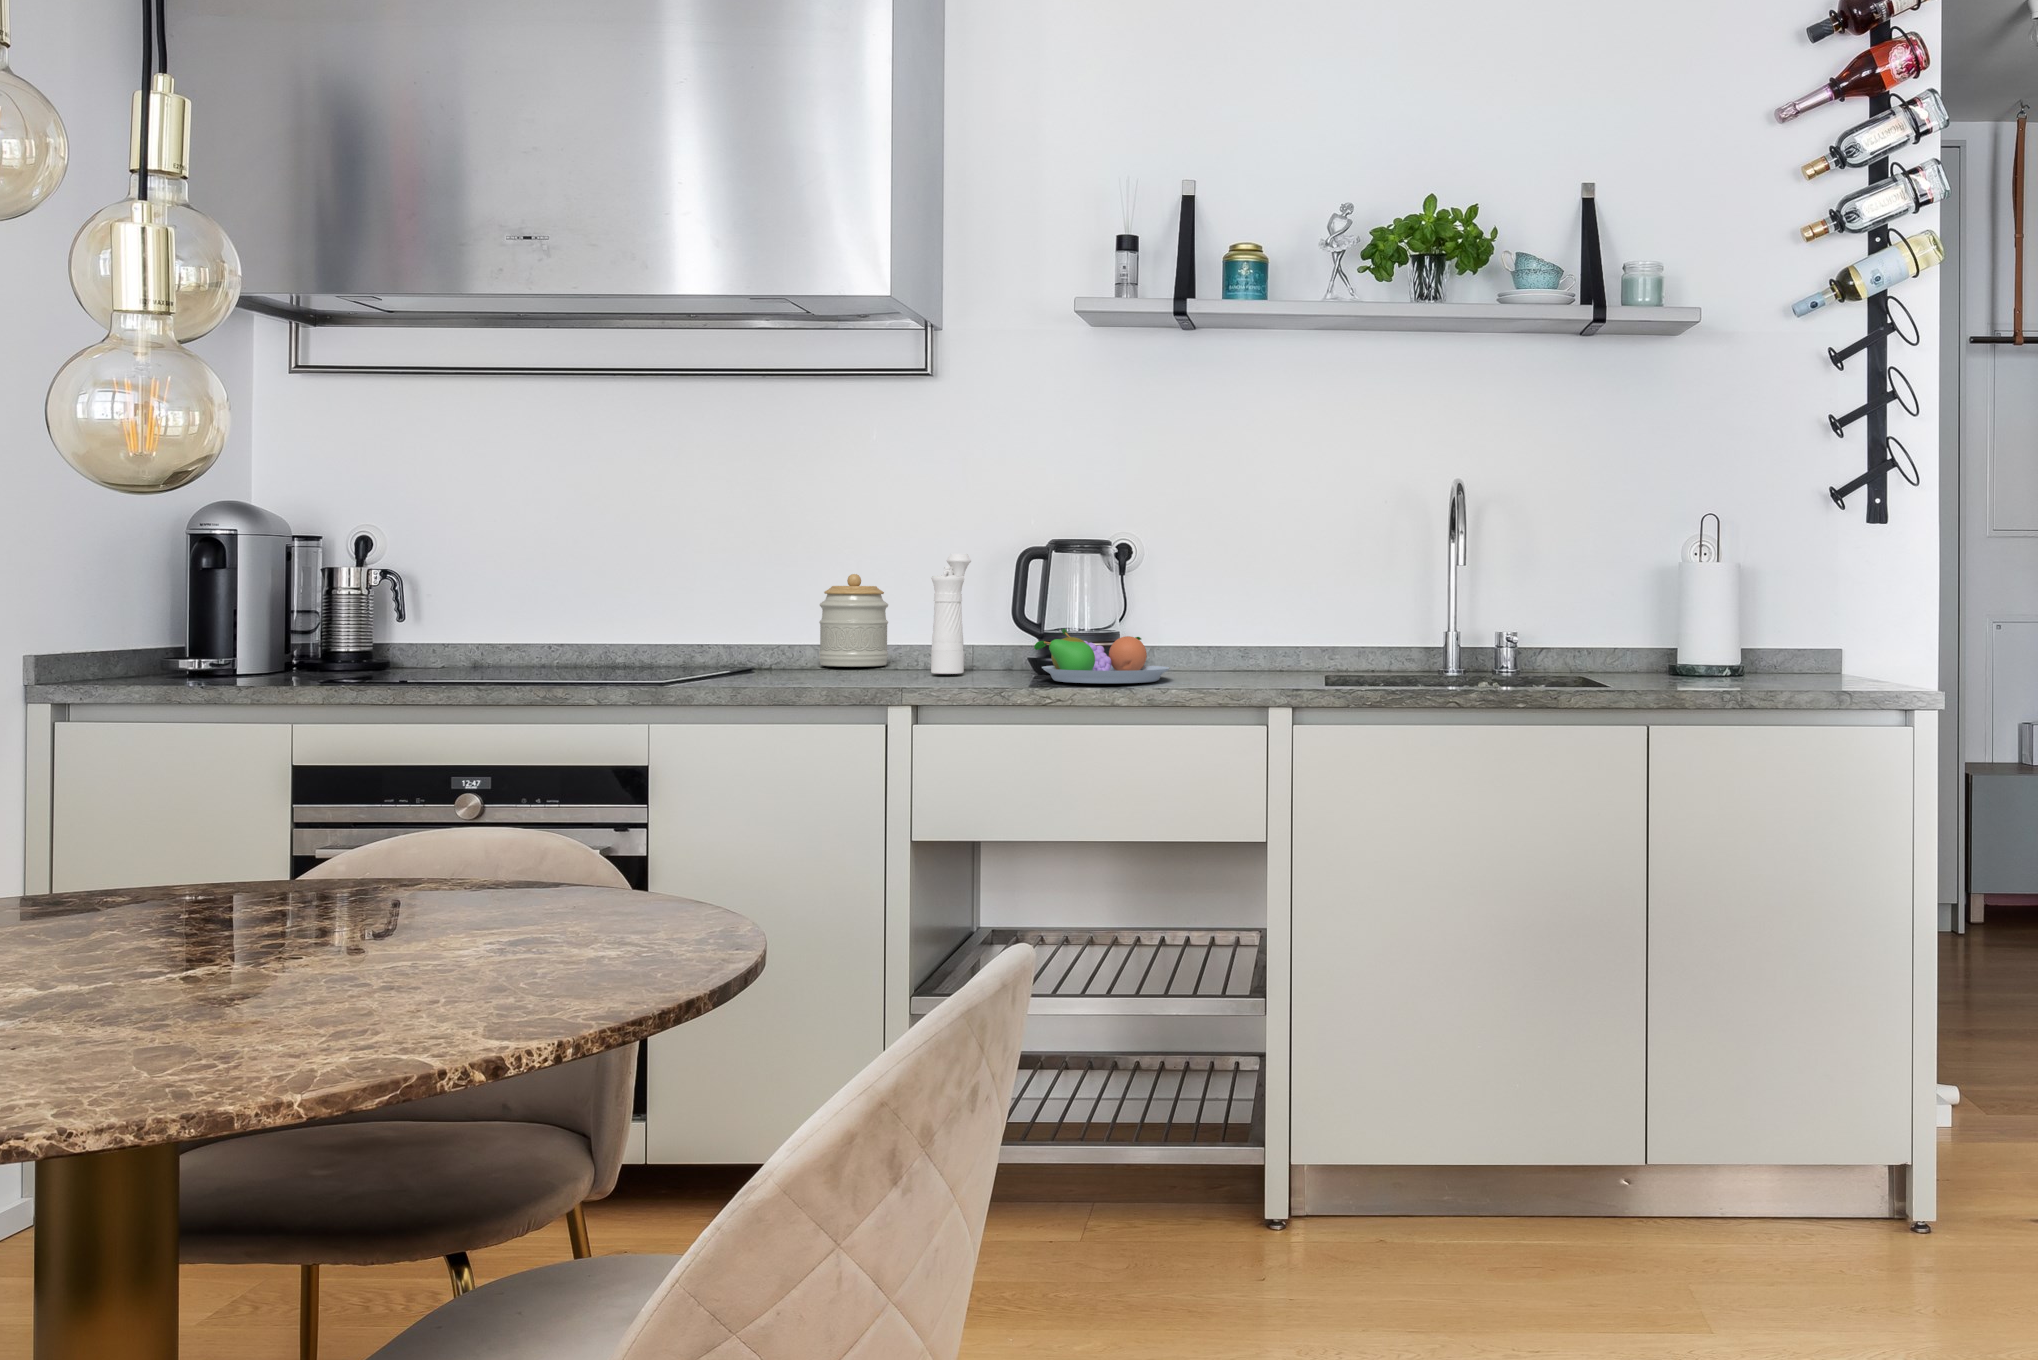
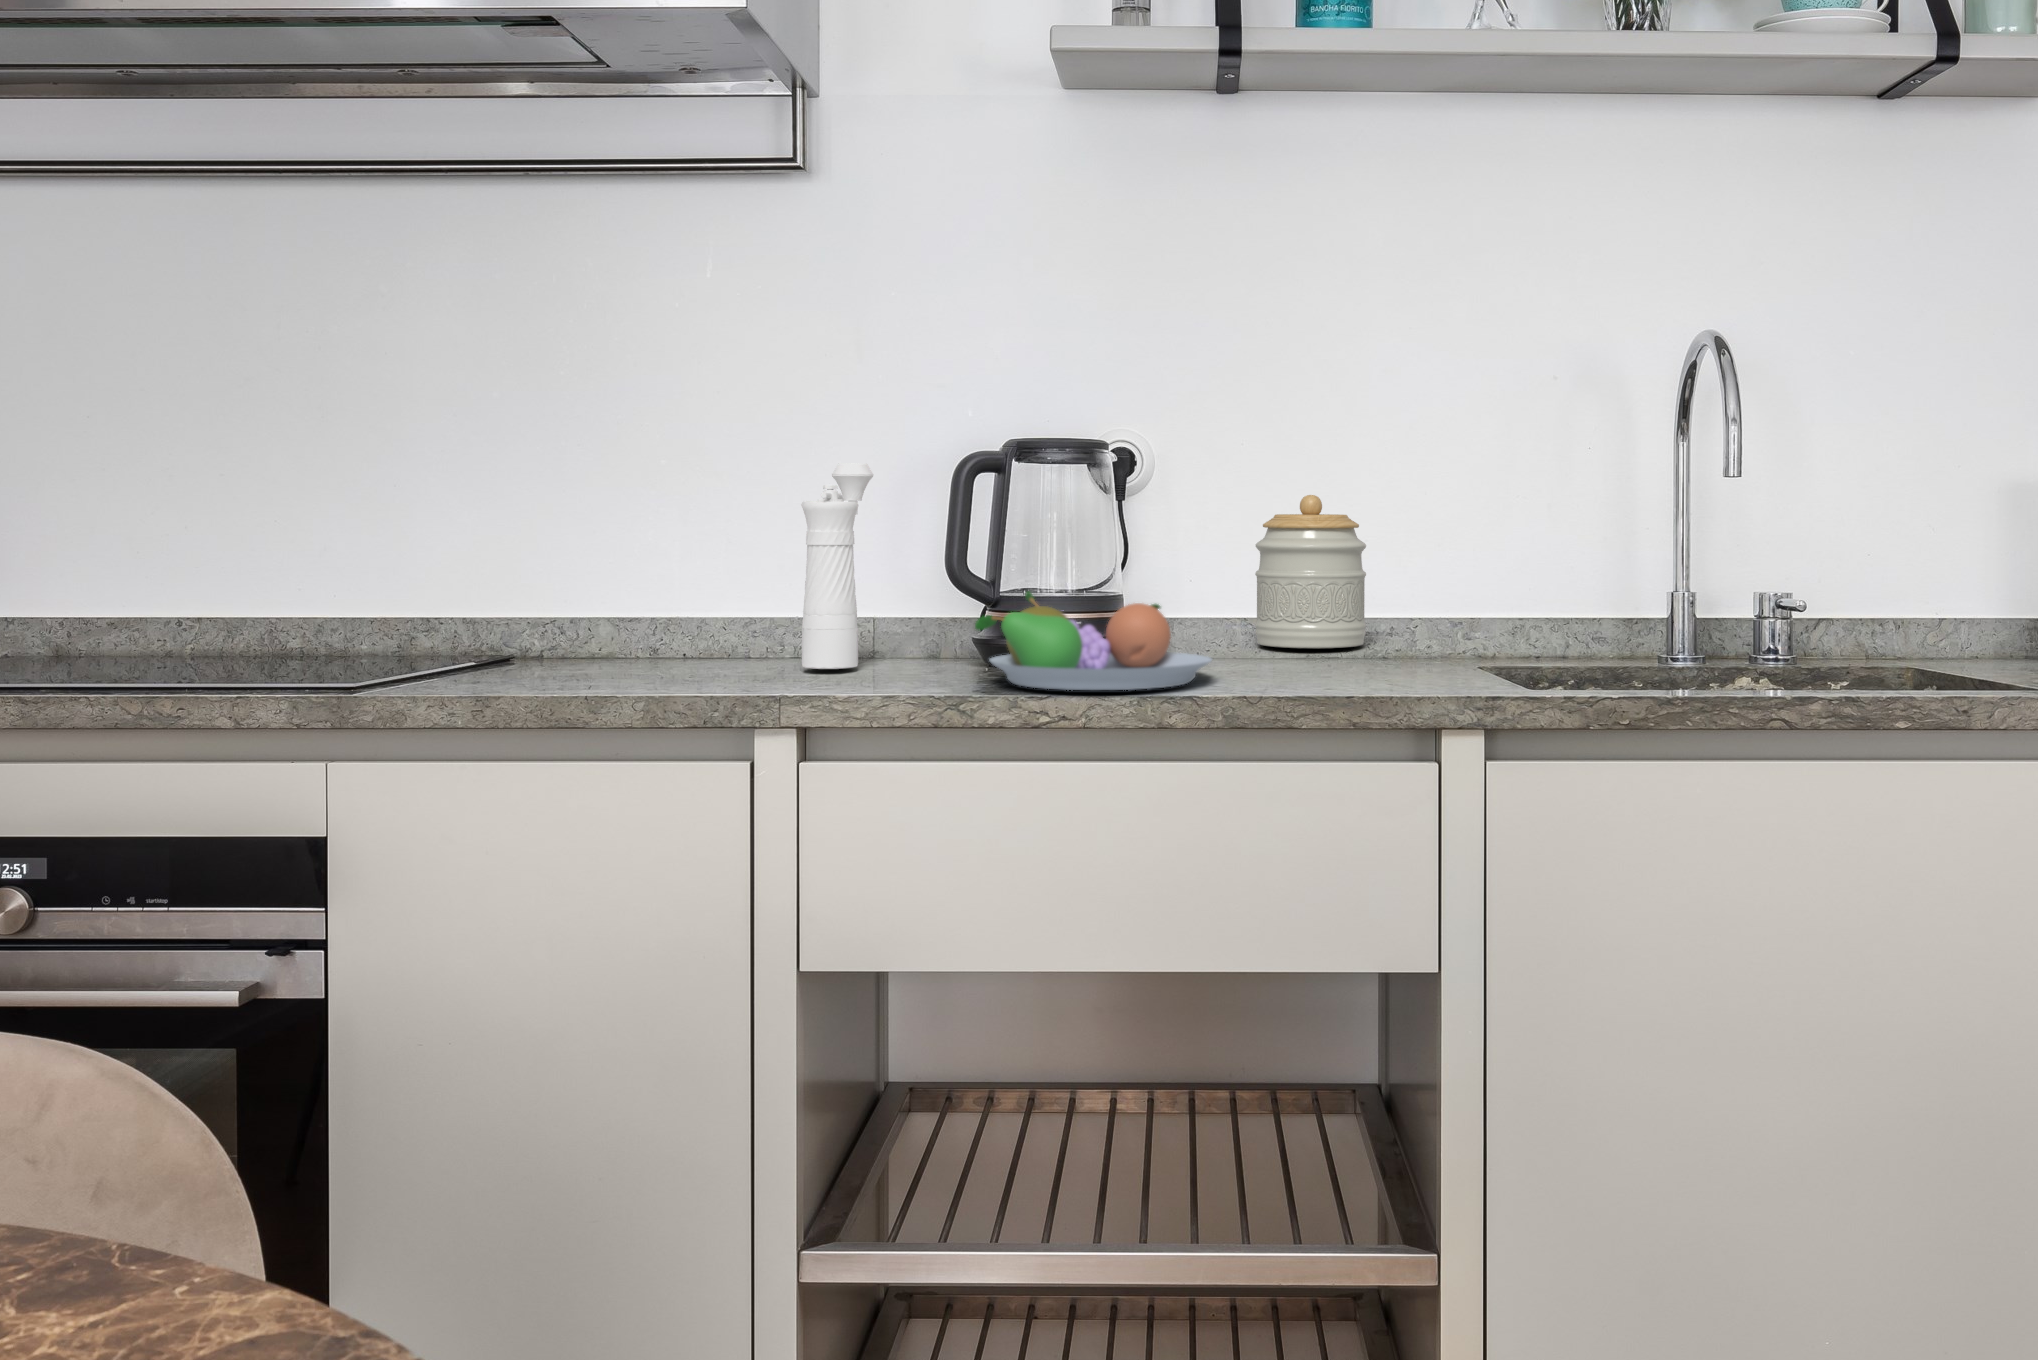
jar: present [819,574,888,667] -> present [1255,495,1366,648]

